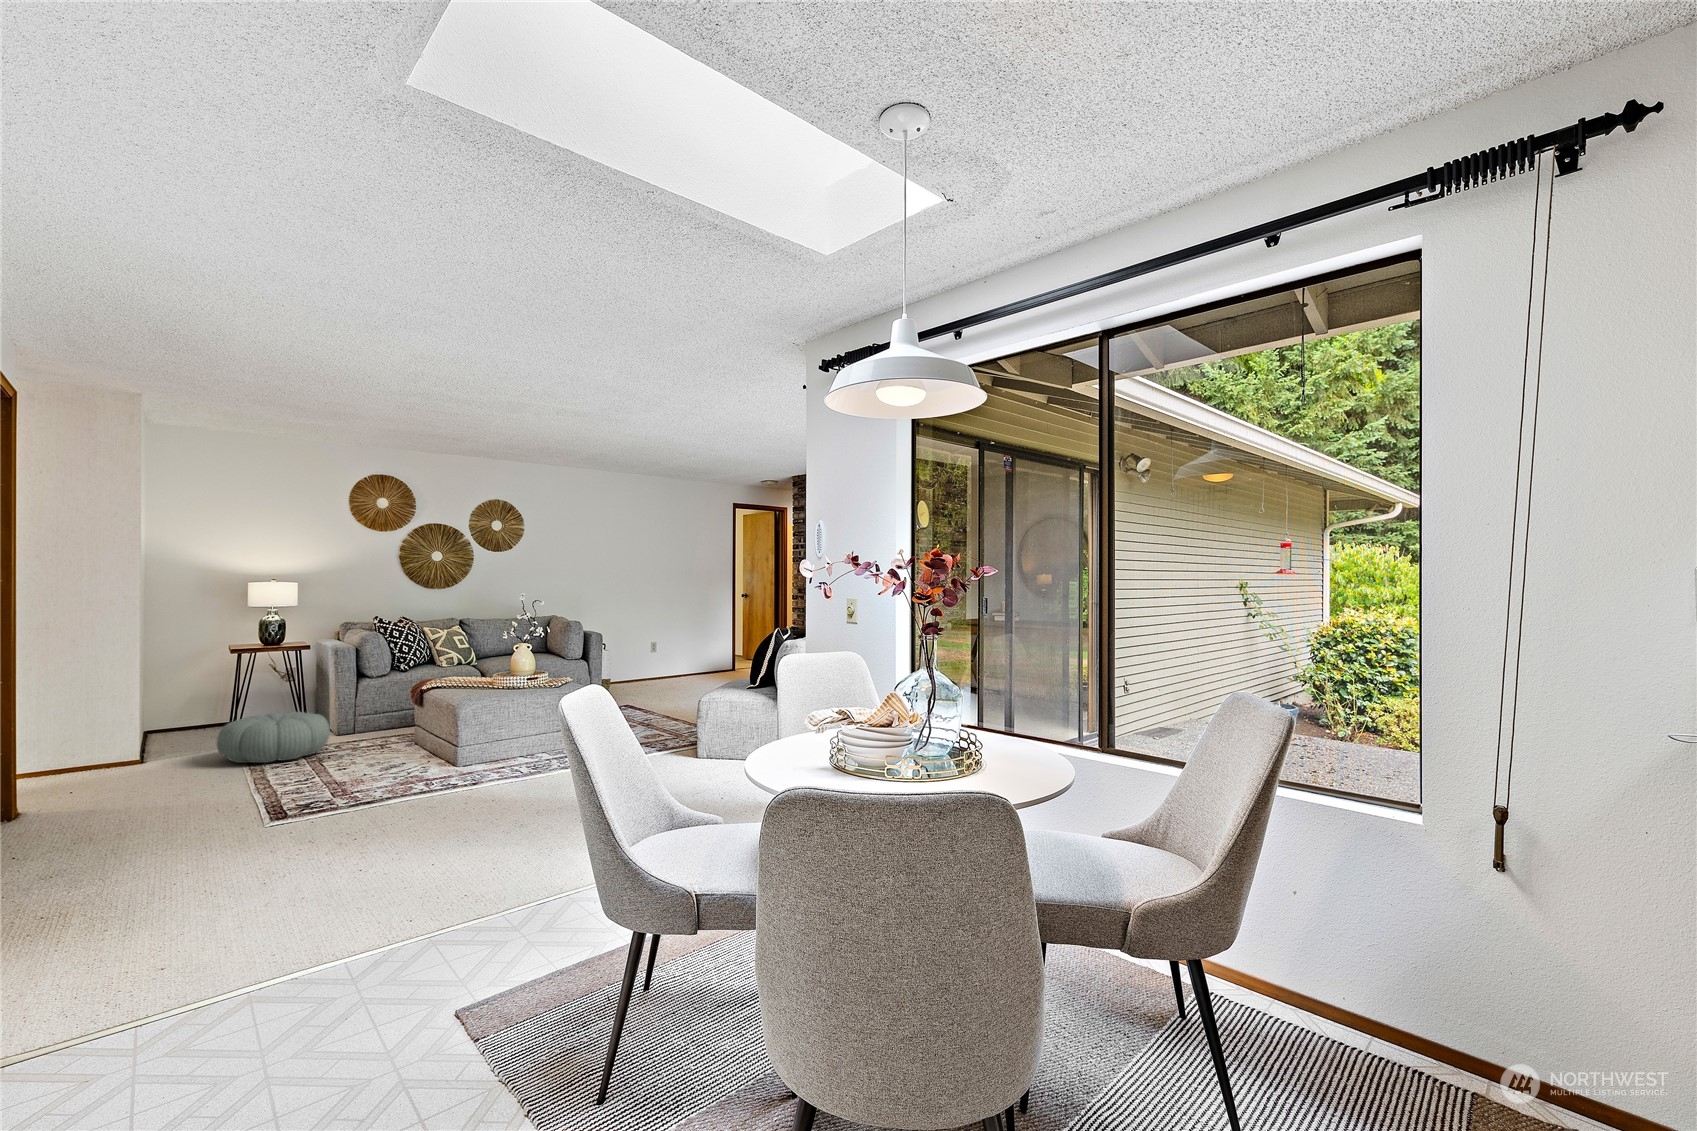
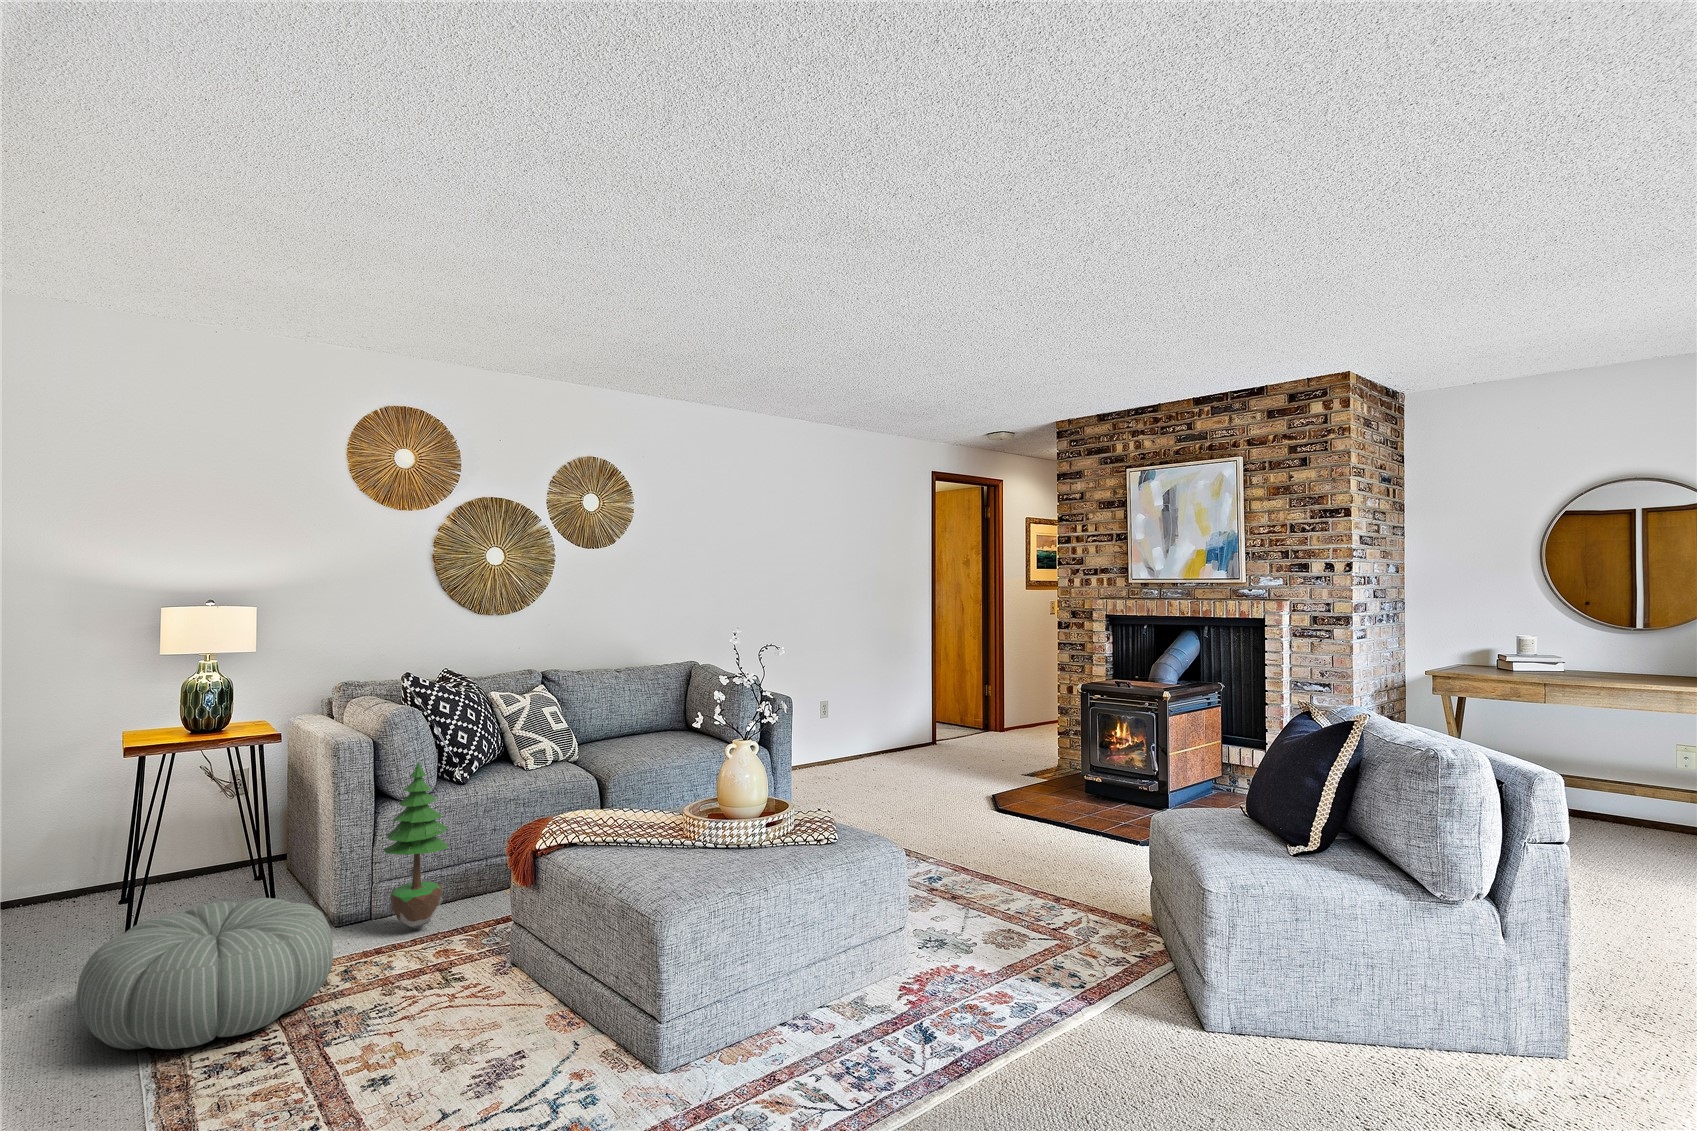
potted tree: none [358,656,392,736] -> present [383,762,448,929]

